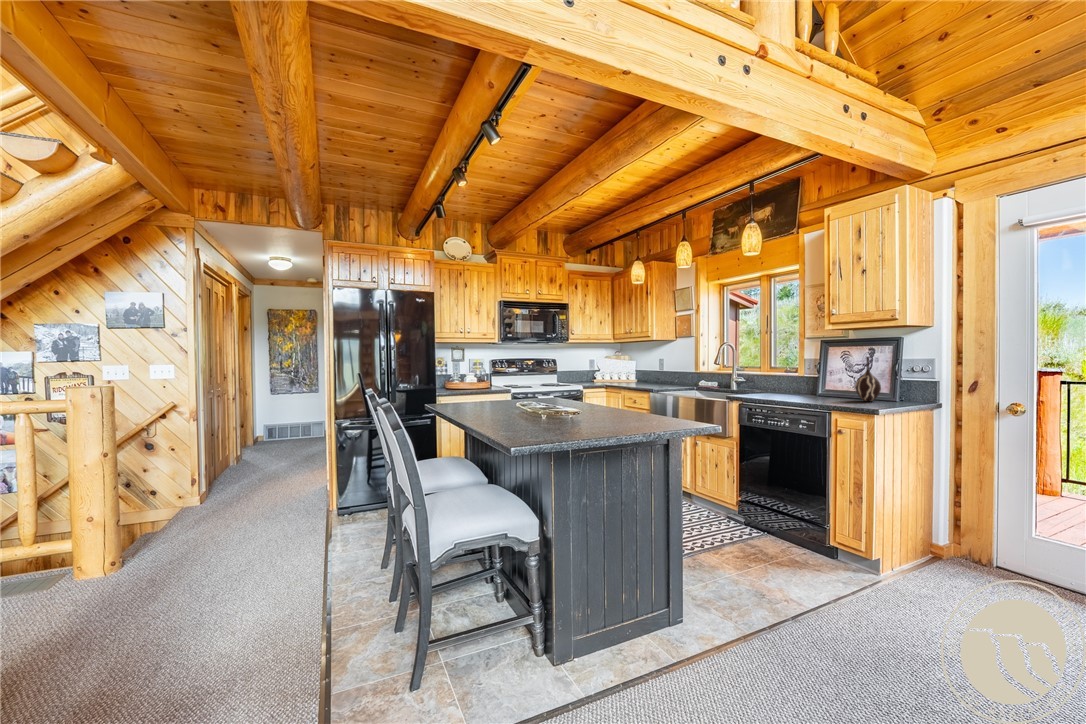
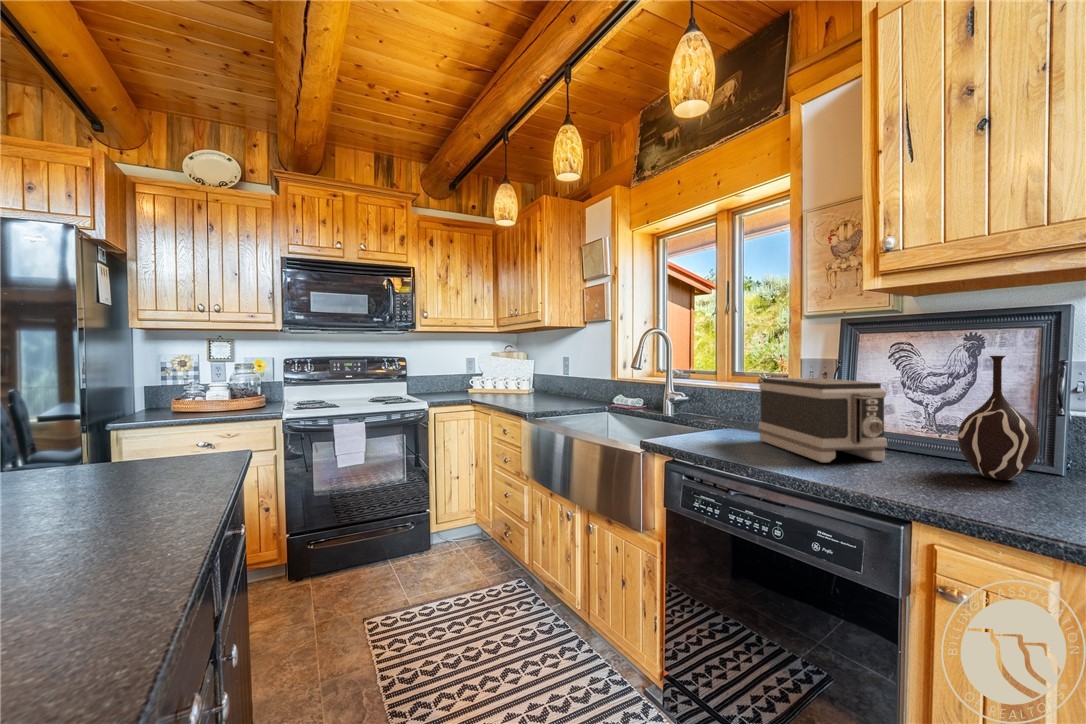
toaster: none [781,367,833,399] -> present [758,377,887,462]

